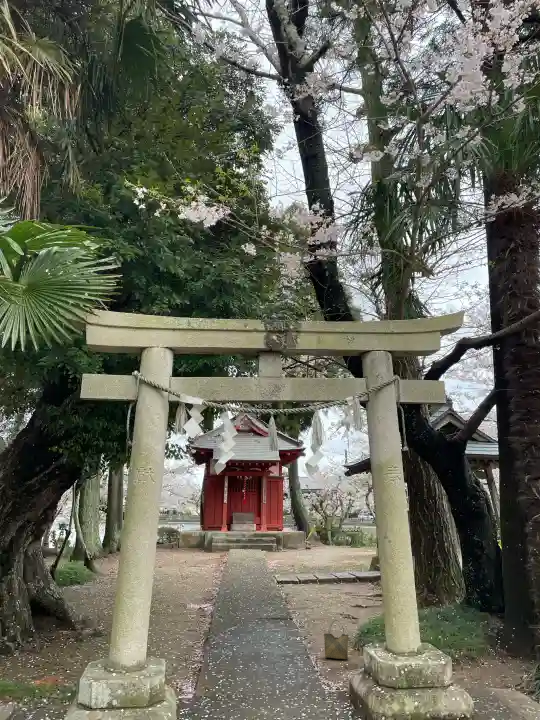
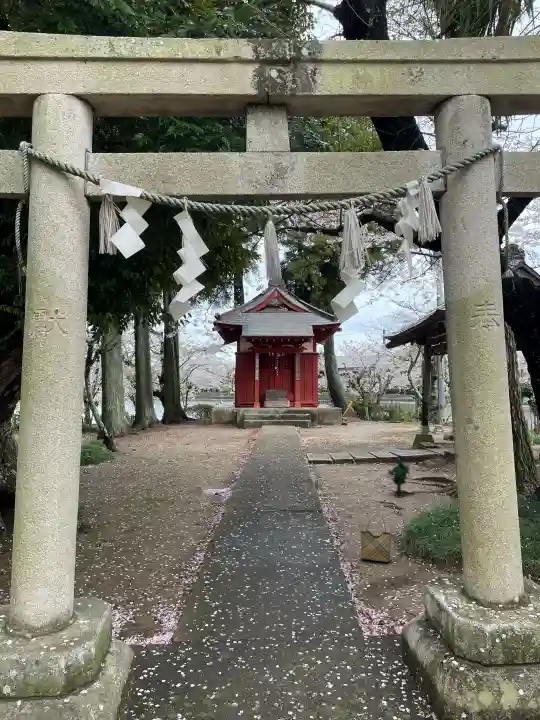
decorative plant: none [347,575,368,613] -> present [388,457,410,497]

